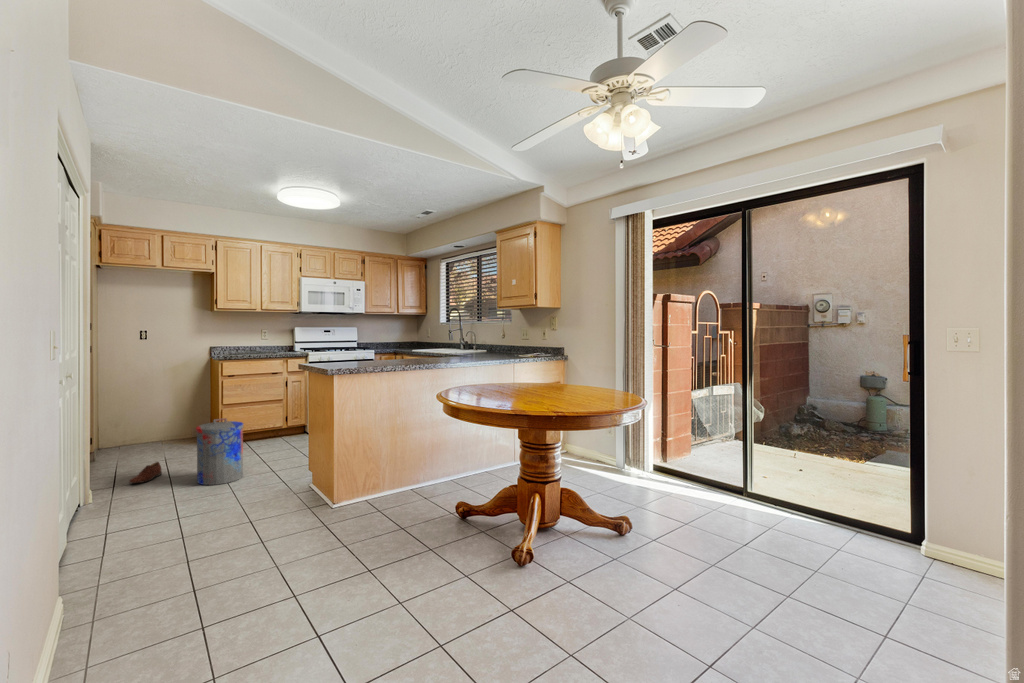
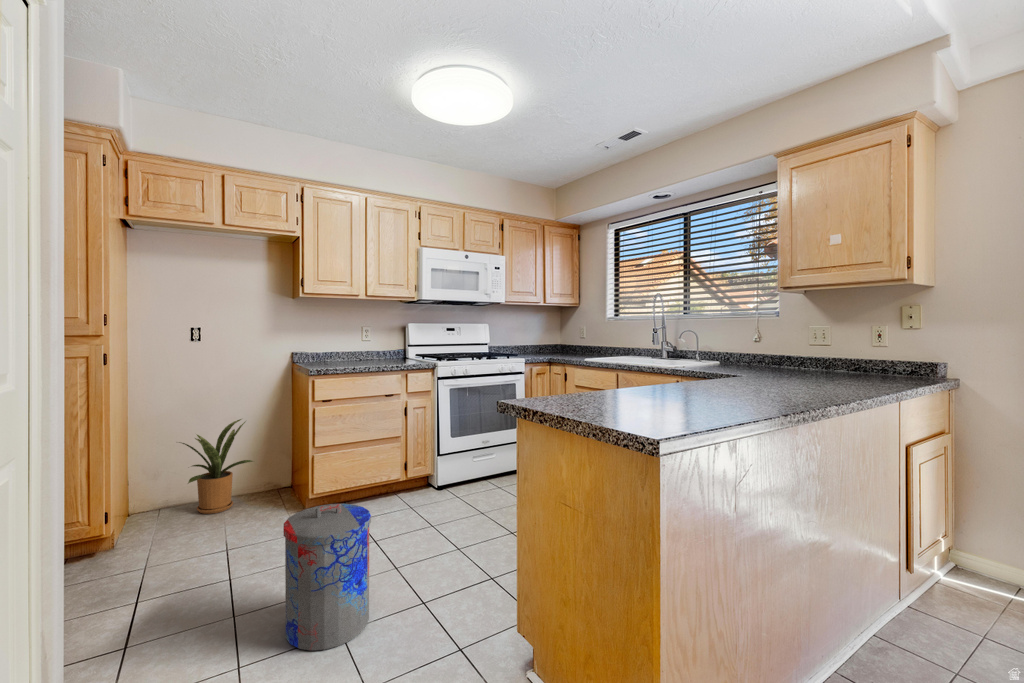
house plant: none [123,389,186,447] -> present [179,419,253,514]
shoe: present [129,462,162,483] -> none [156,576,218,638]

